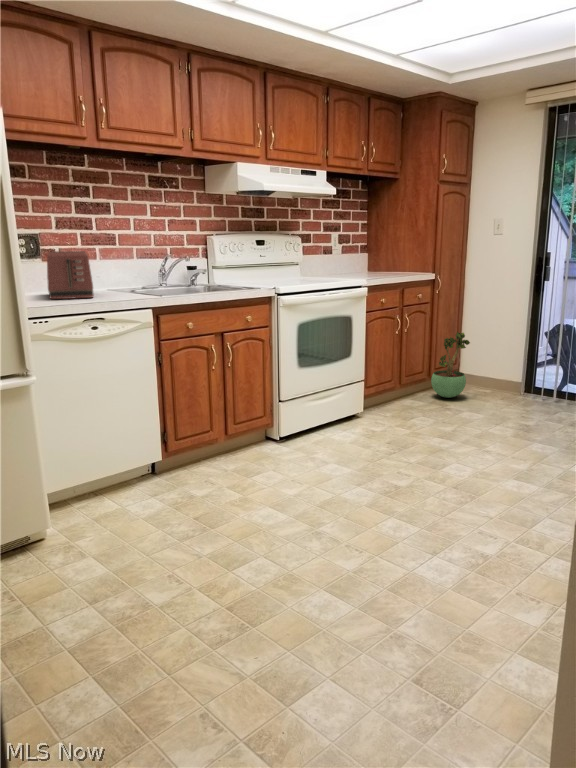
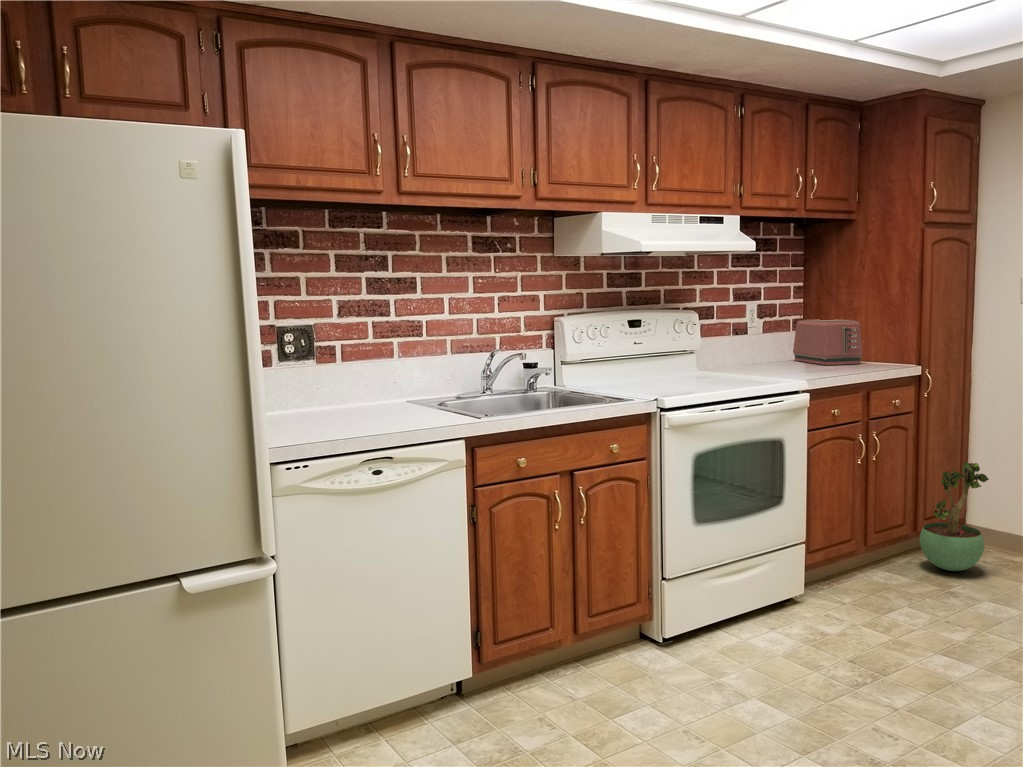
toaster: present [47,251,94,299] -> present [793,319,863,365]

